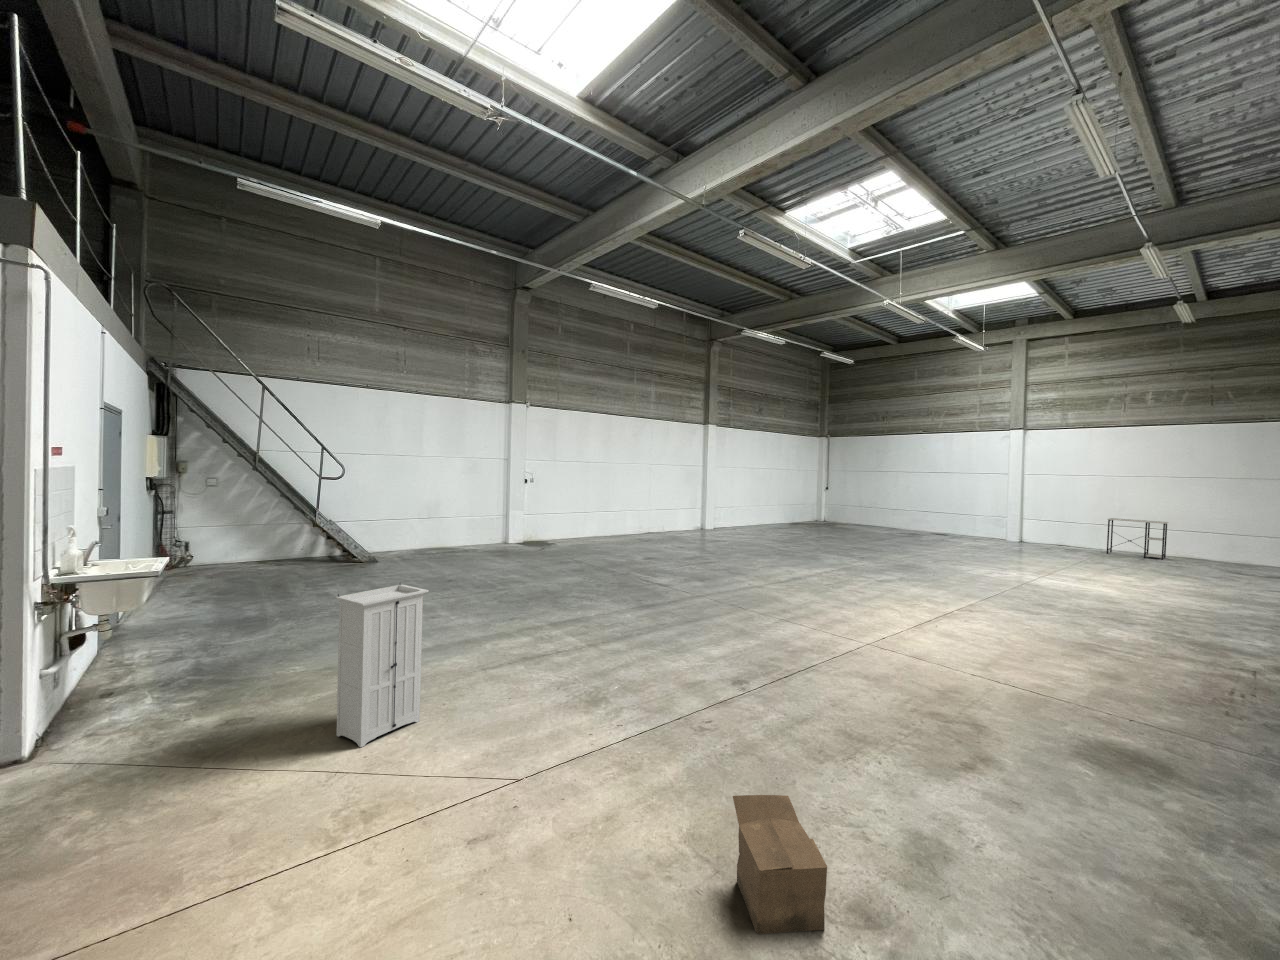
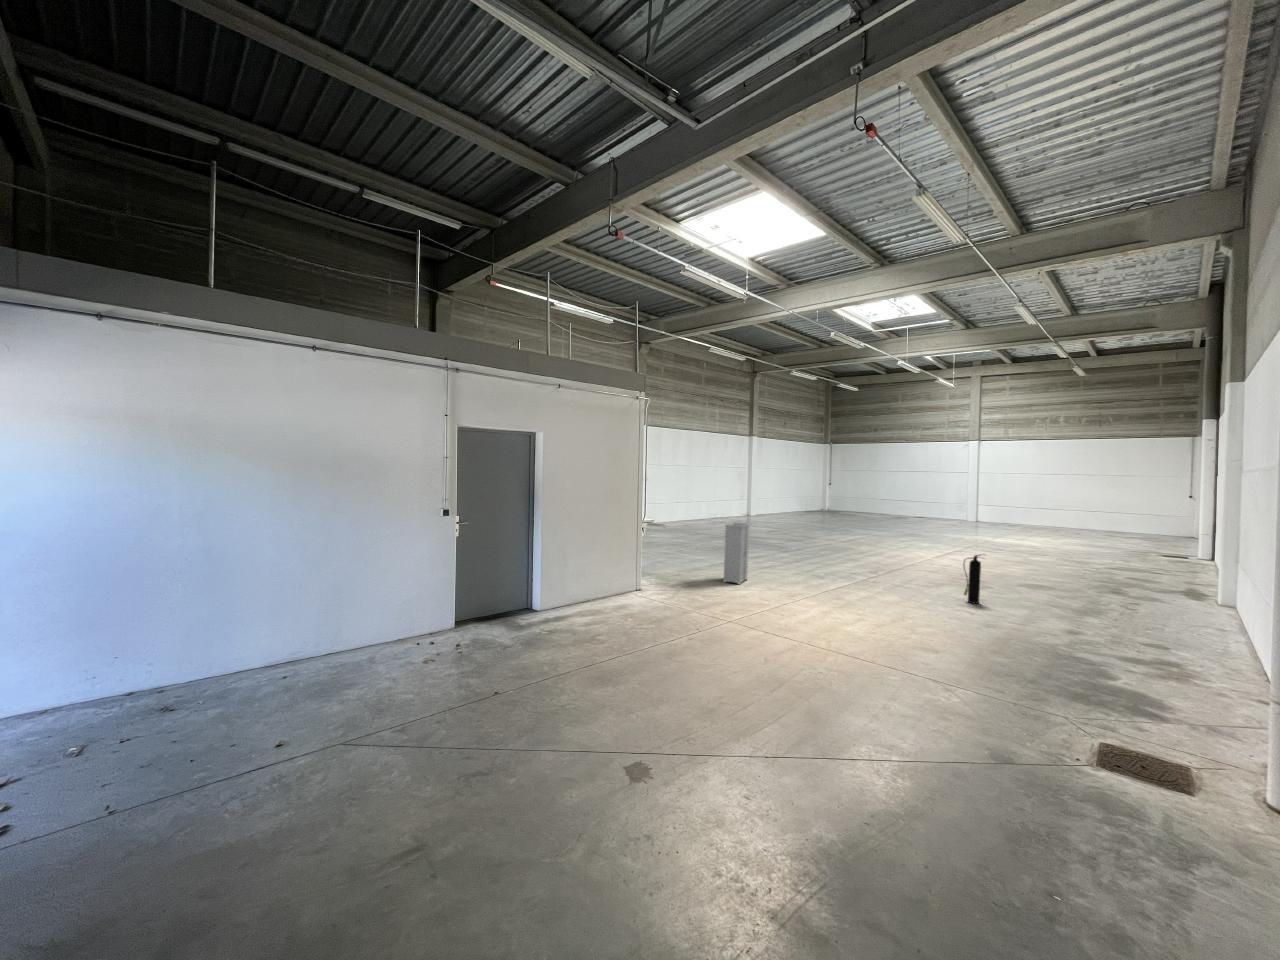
desk: present [1107,518,1168,560] -> none [1034,504,1074,531]
fire extinguisher: none [913,724,982,883] -> present [964,555,981,604]
cardboard box: present [733,795,827,934] -> none [908,579,945,608]

